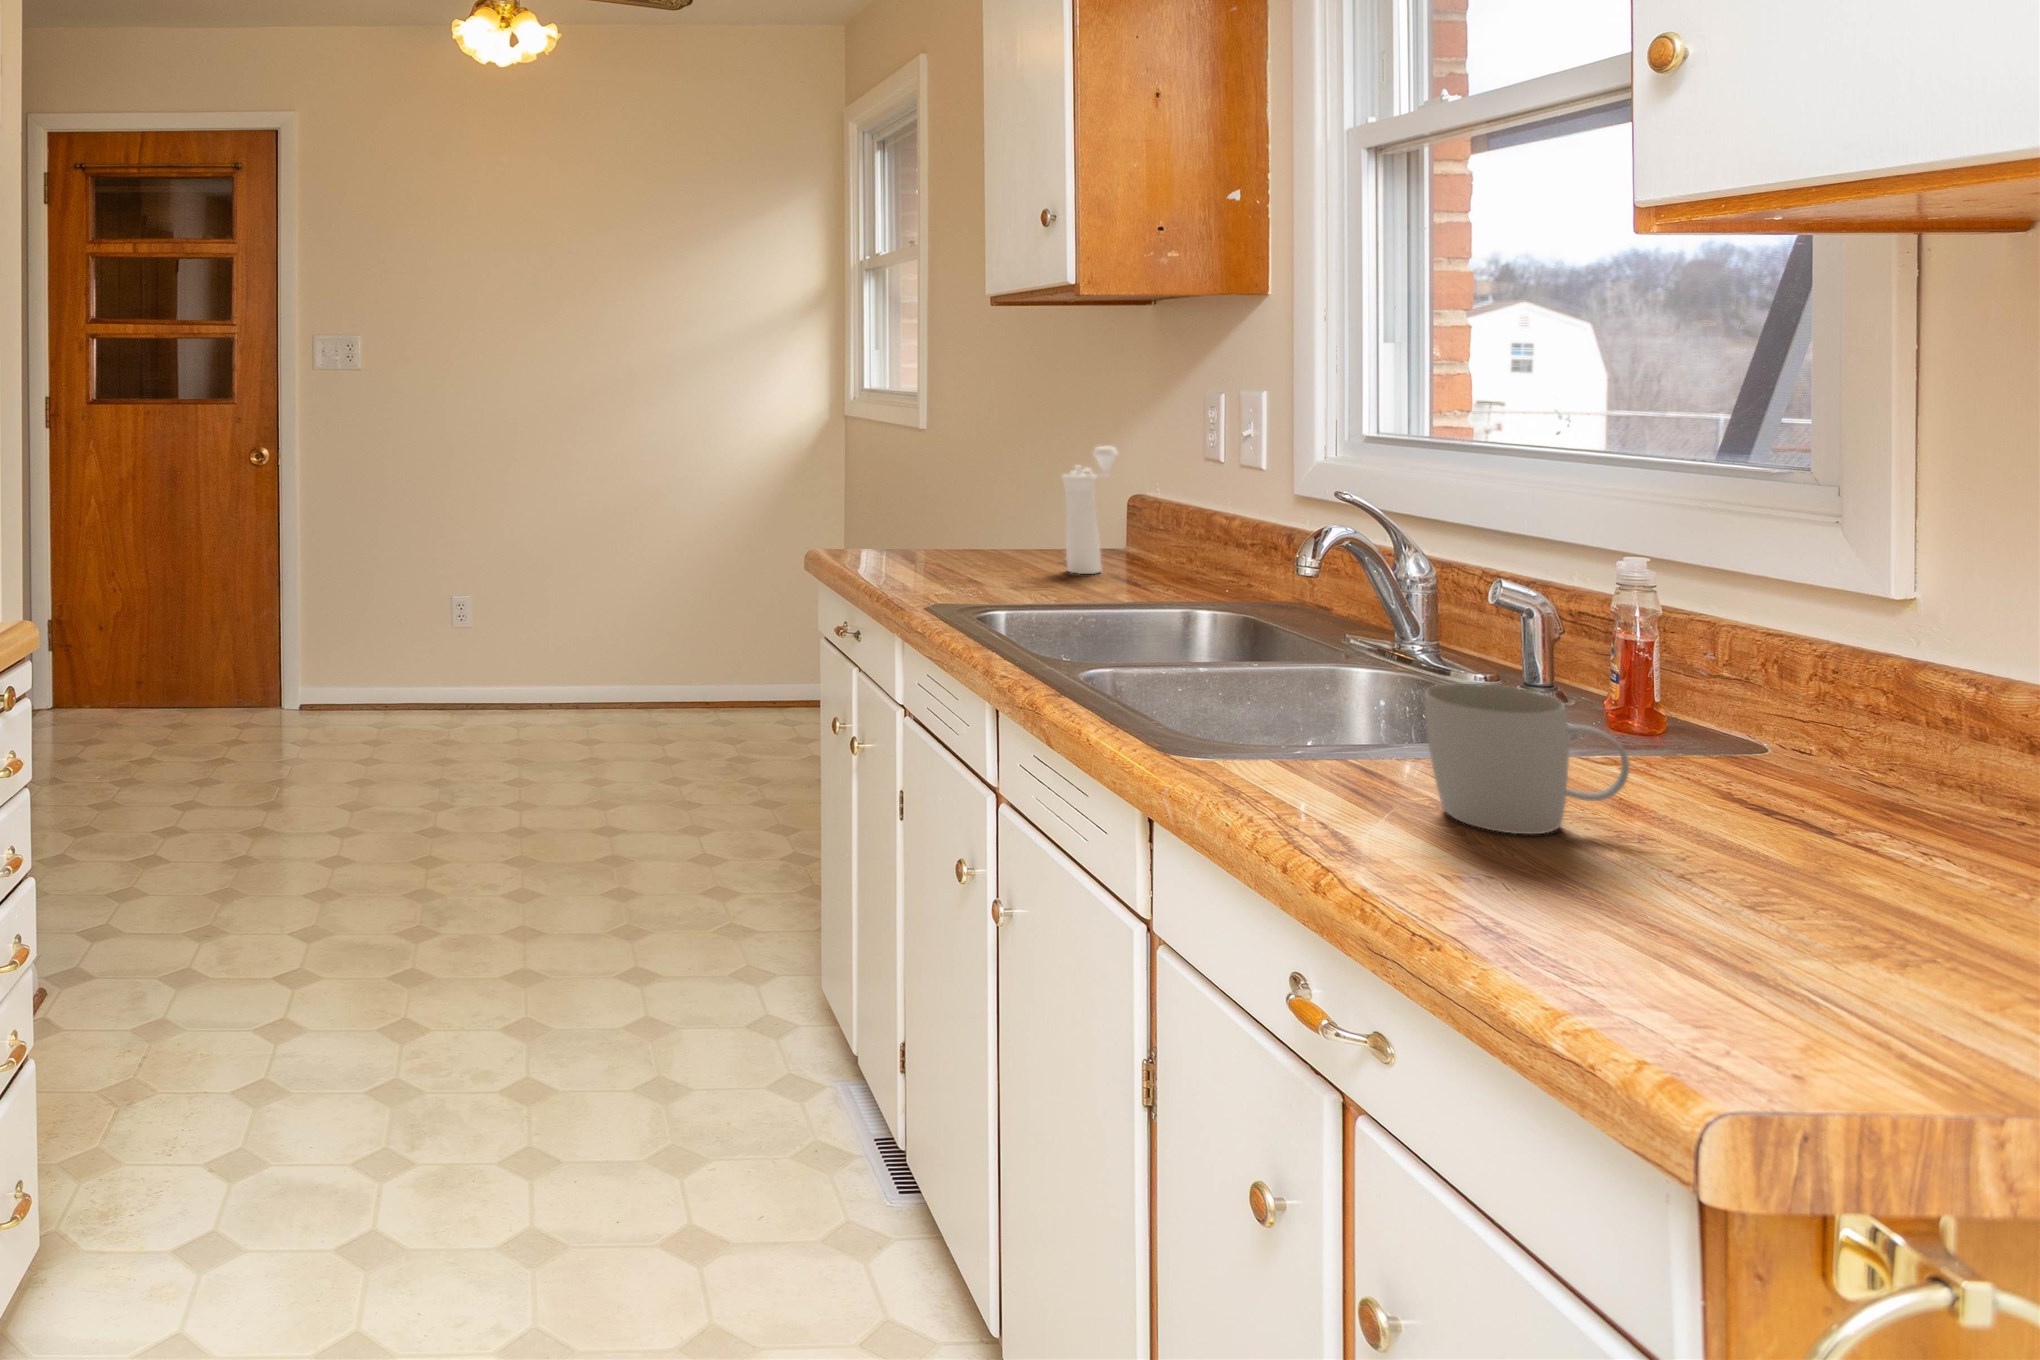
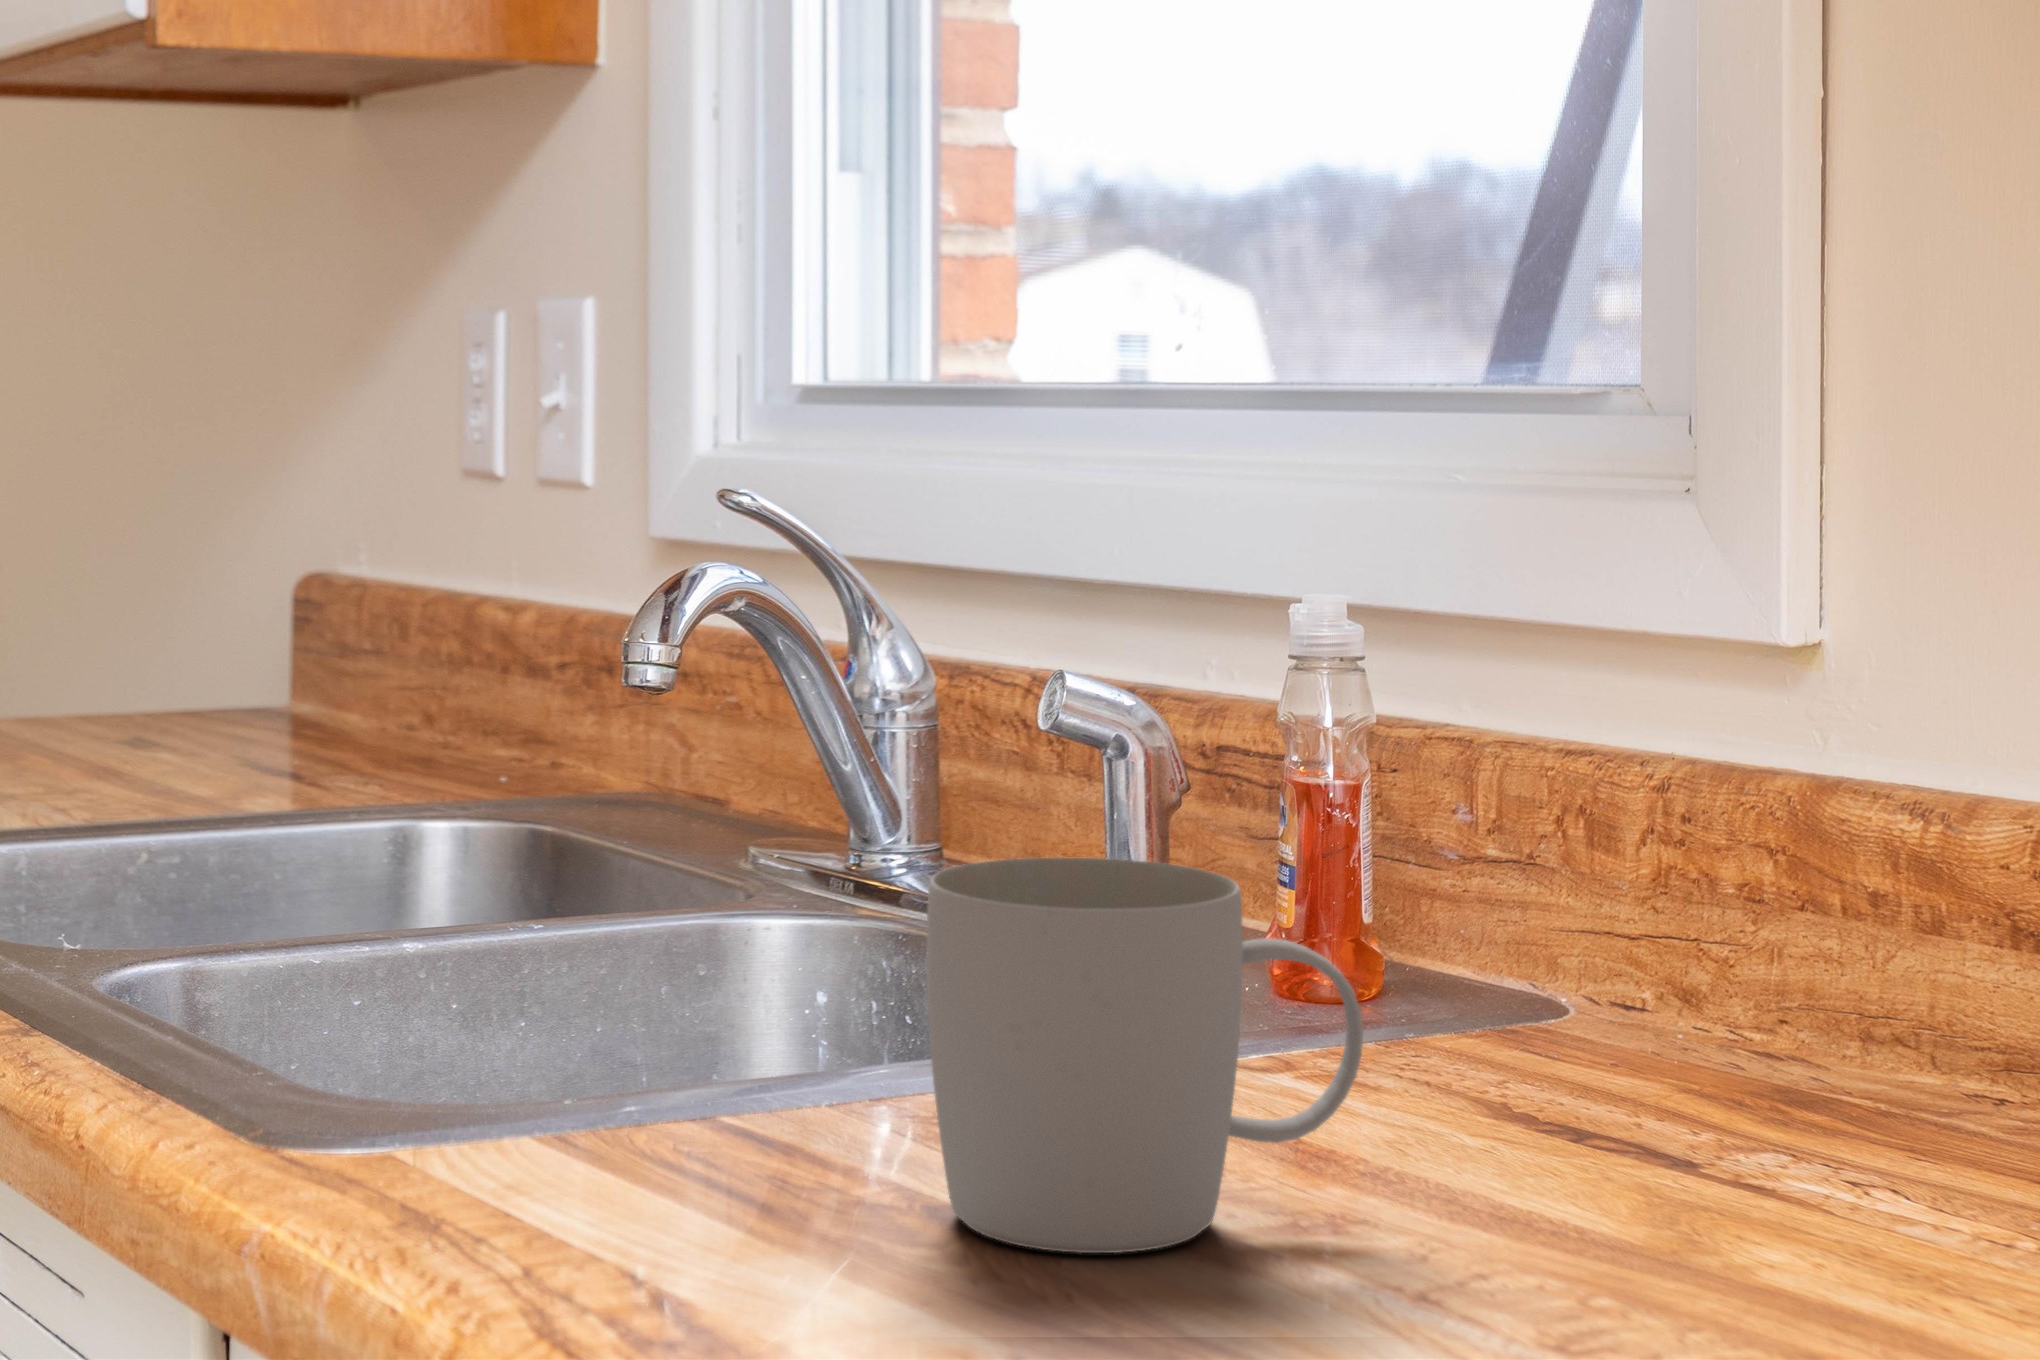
pepper mill: present [1061,447,1118,574] -> none [133,439,282,761]

